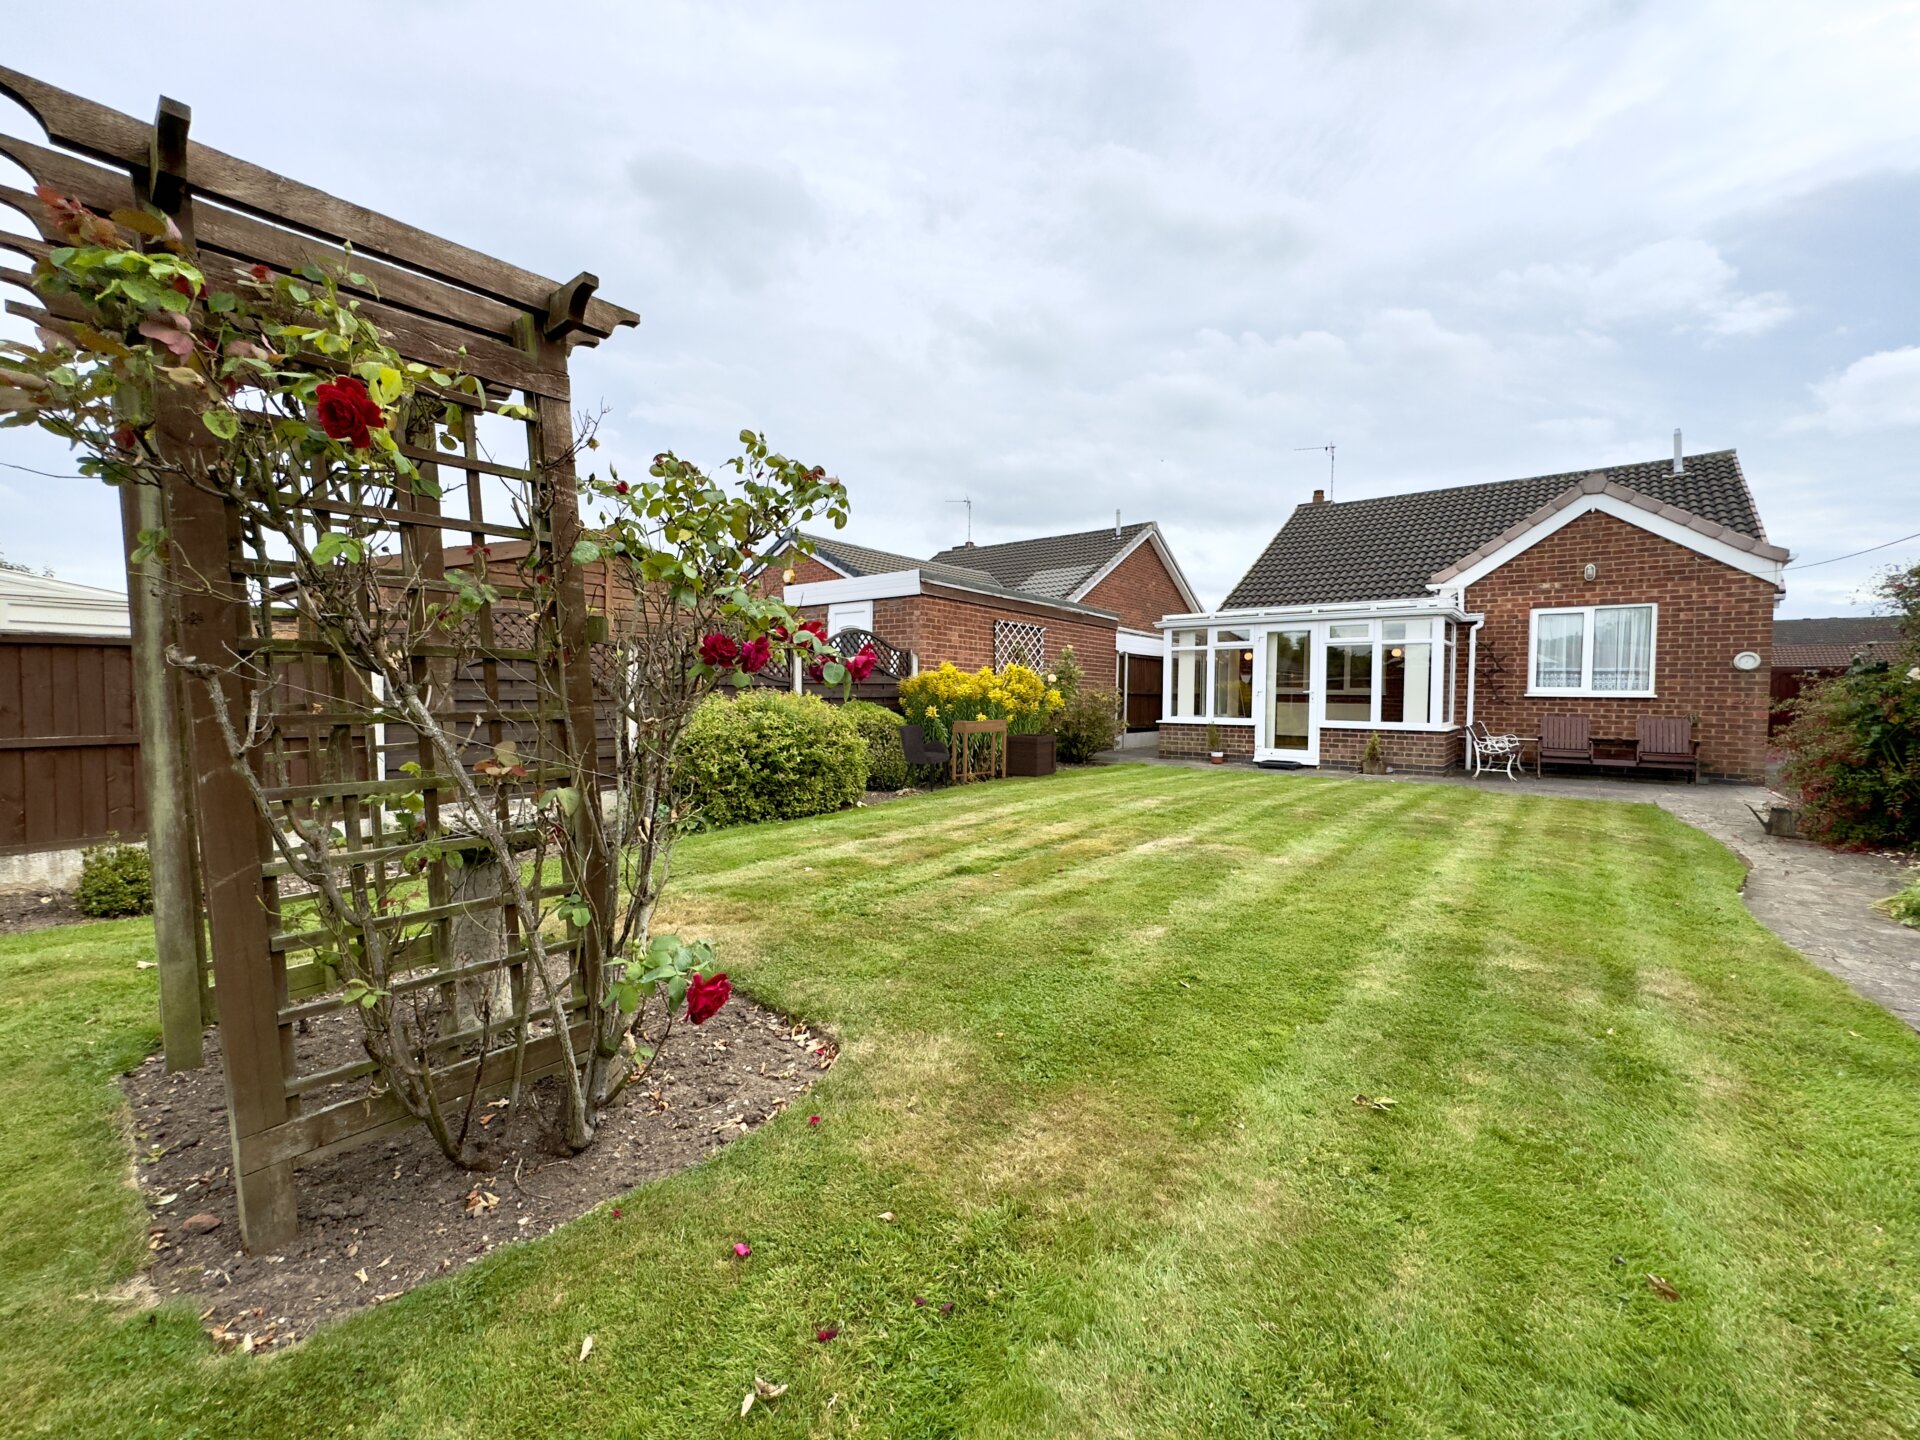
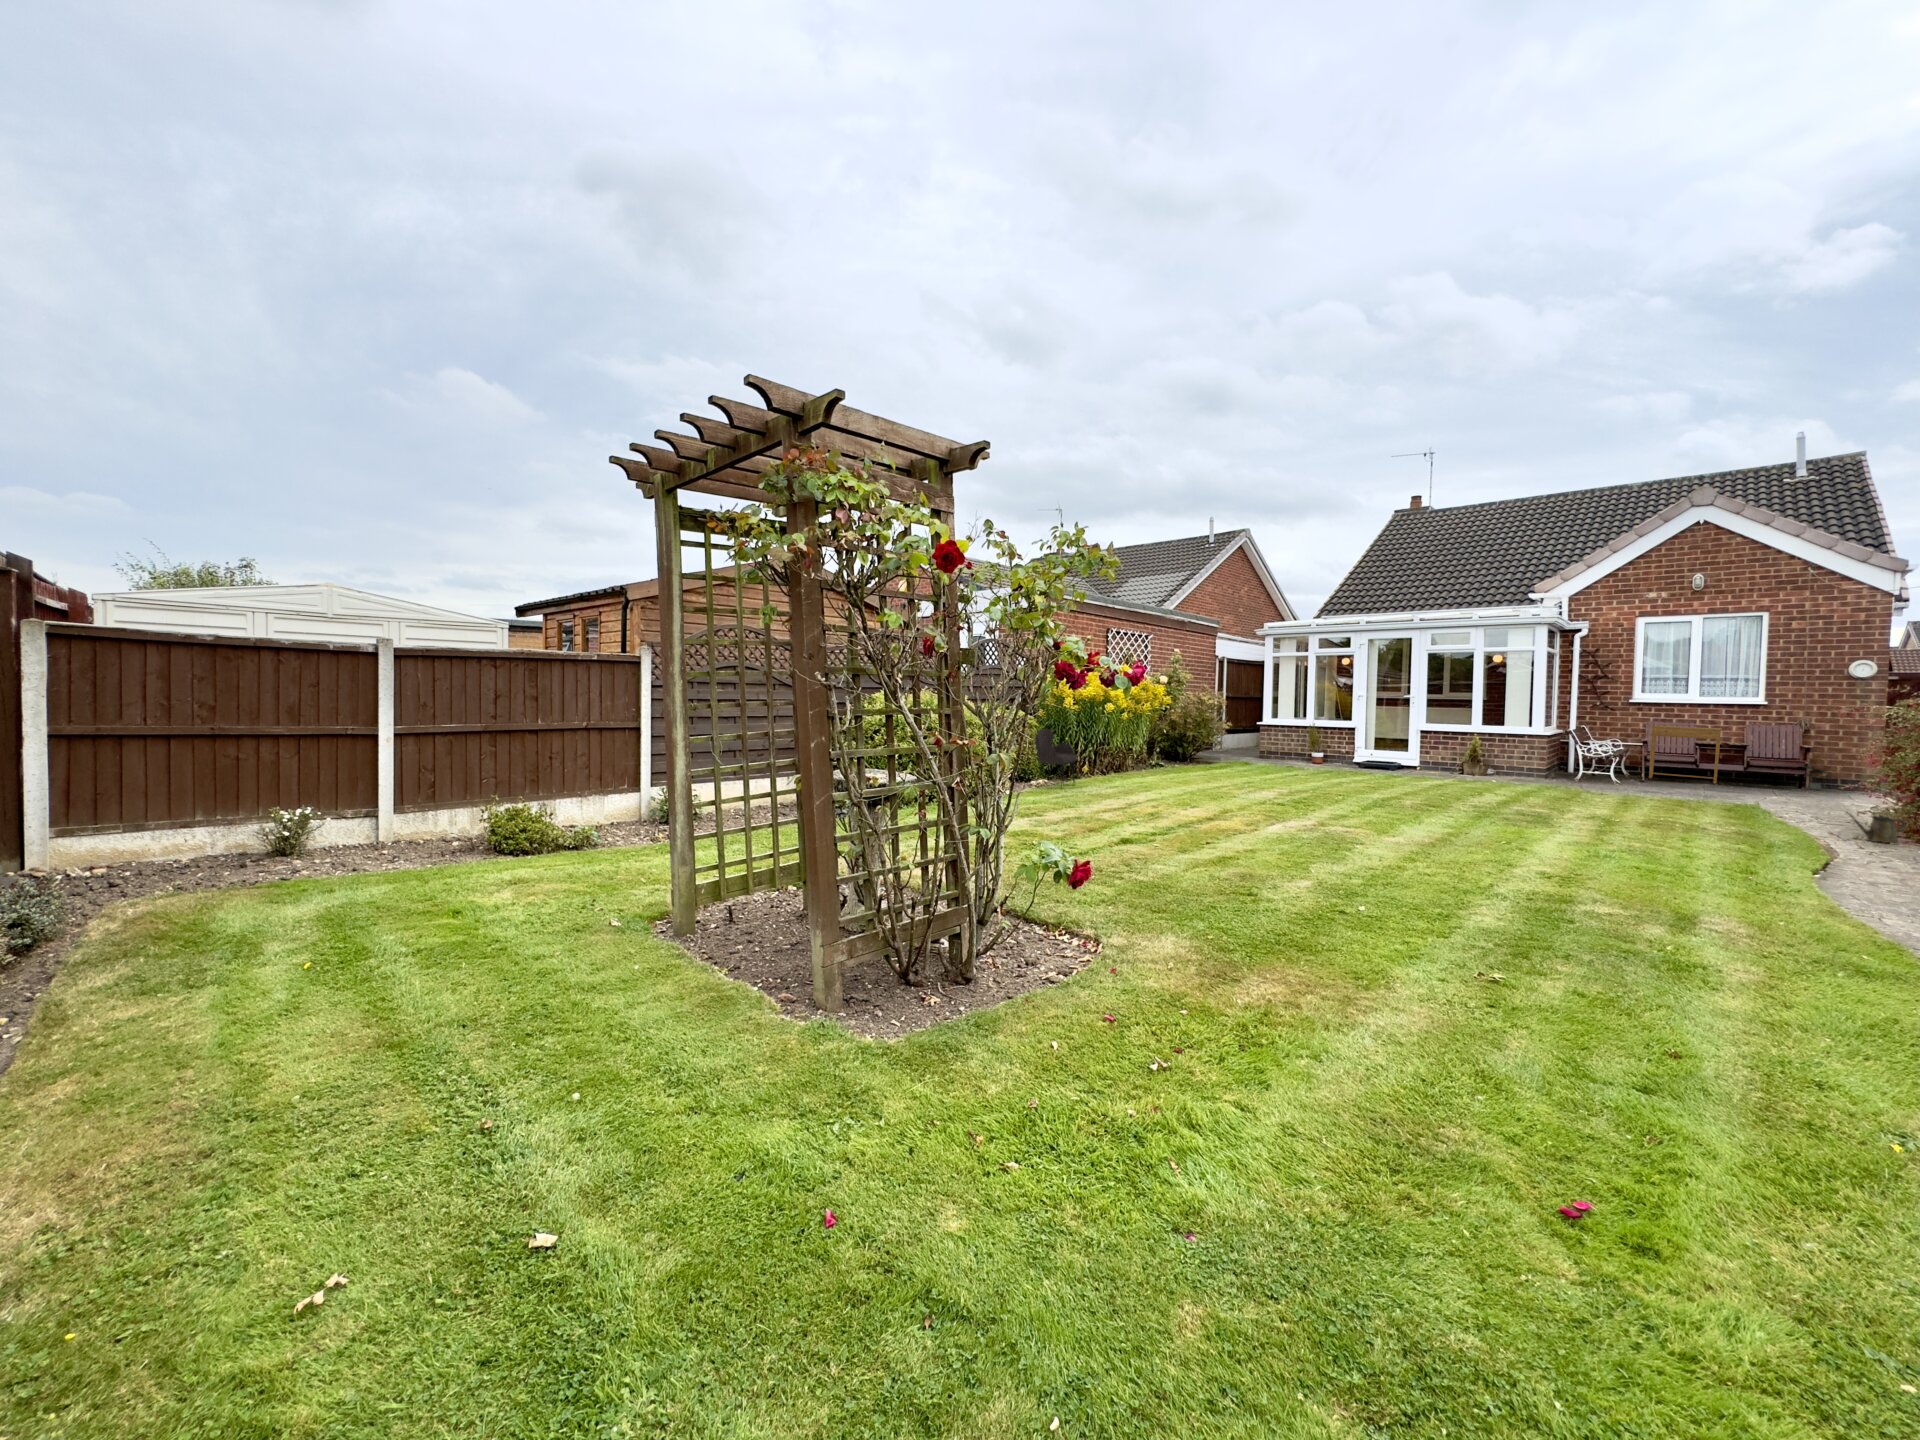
side table: present [952,719,1007,782] -> present [1649,725,1722,784]
wooden crate: present [1005,734,1057,777] -> none [1121,736,1169,775]

